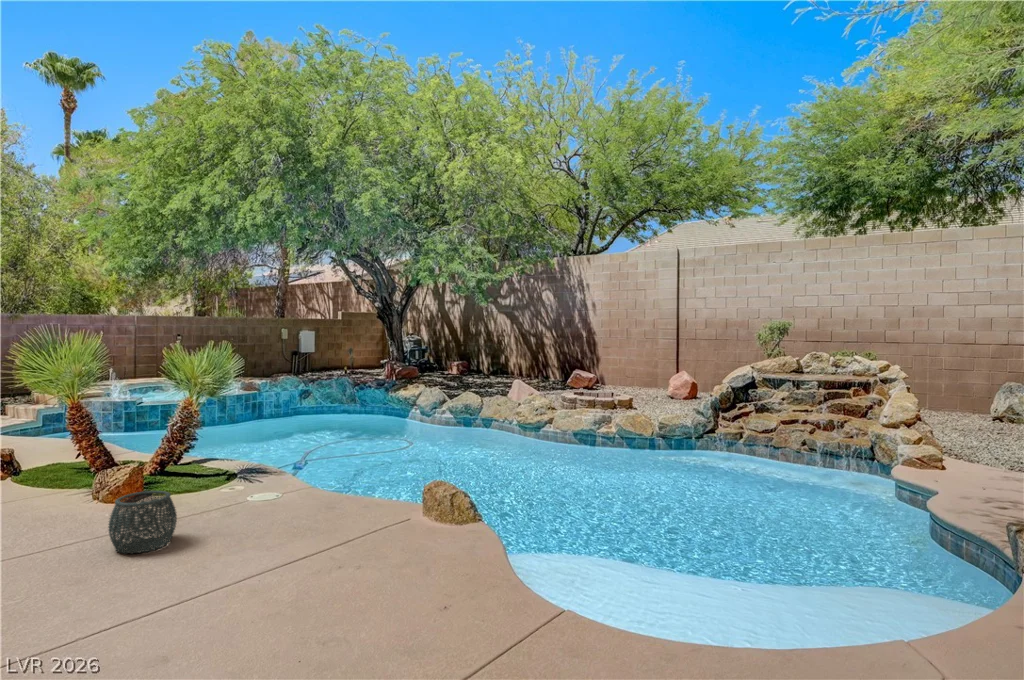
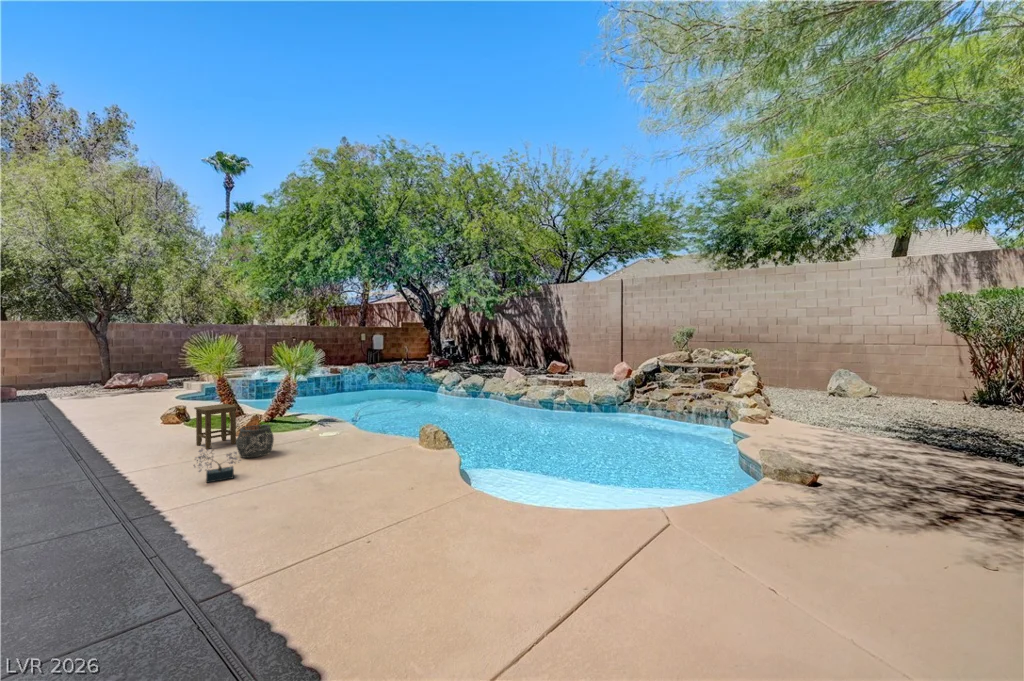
stool: none [26,451,107,535] -> present [194,404,238,449]
decorative plant: none [29,547,124,616] -> present [194,449,240,482]

